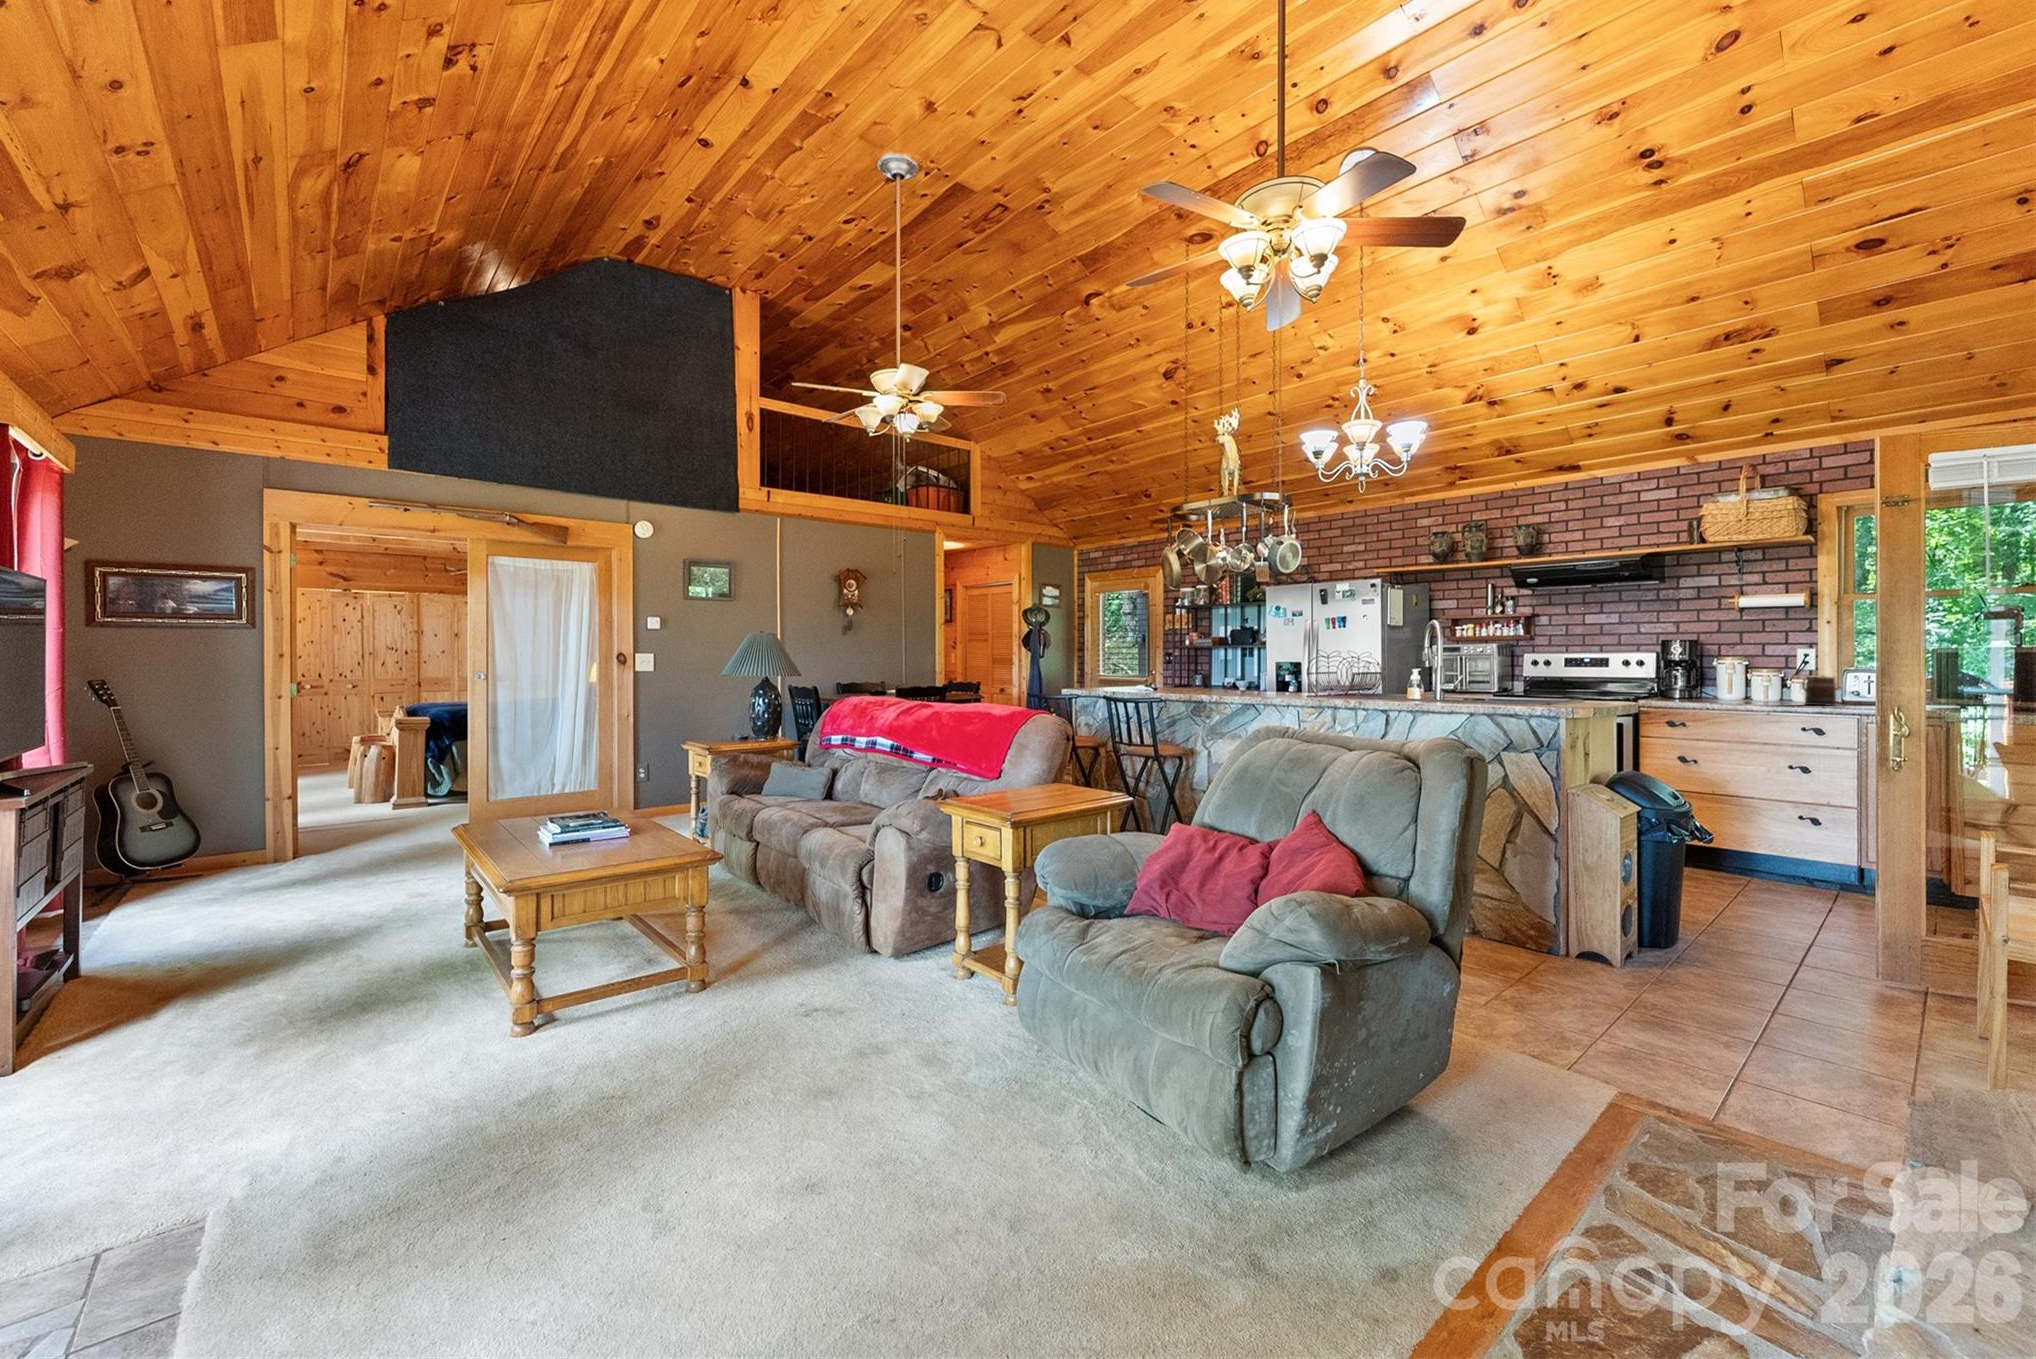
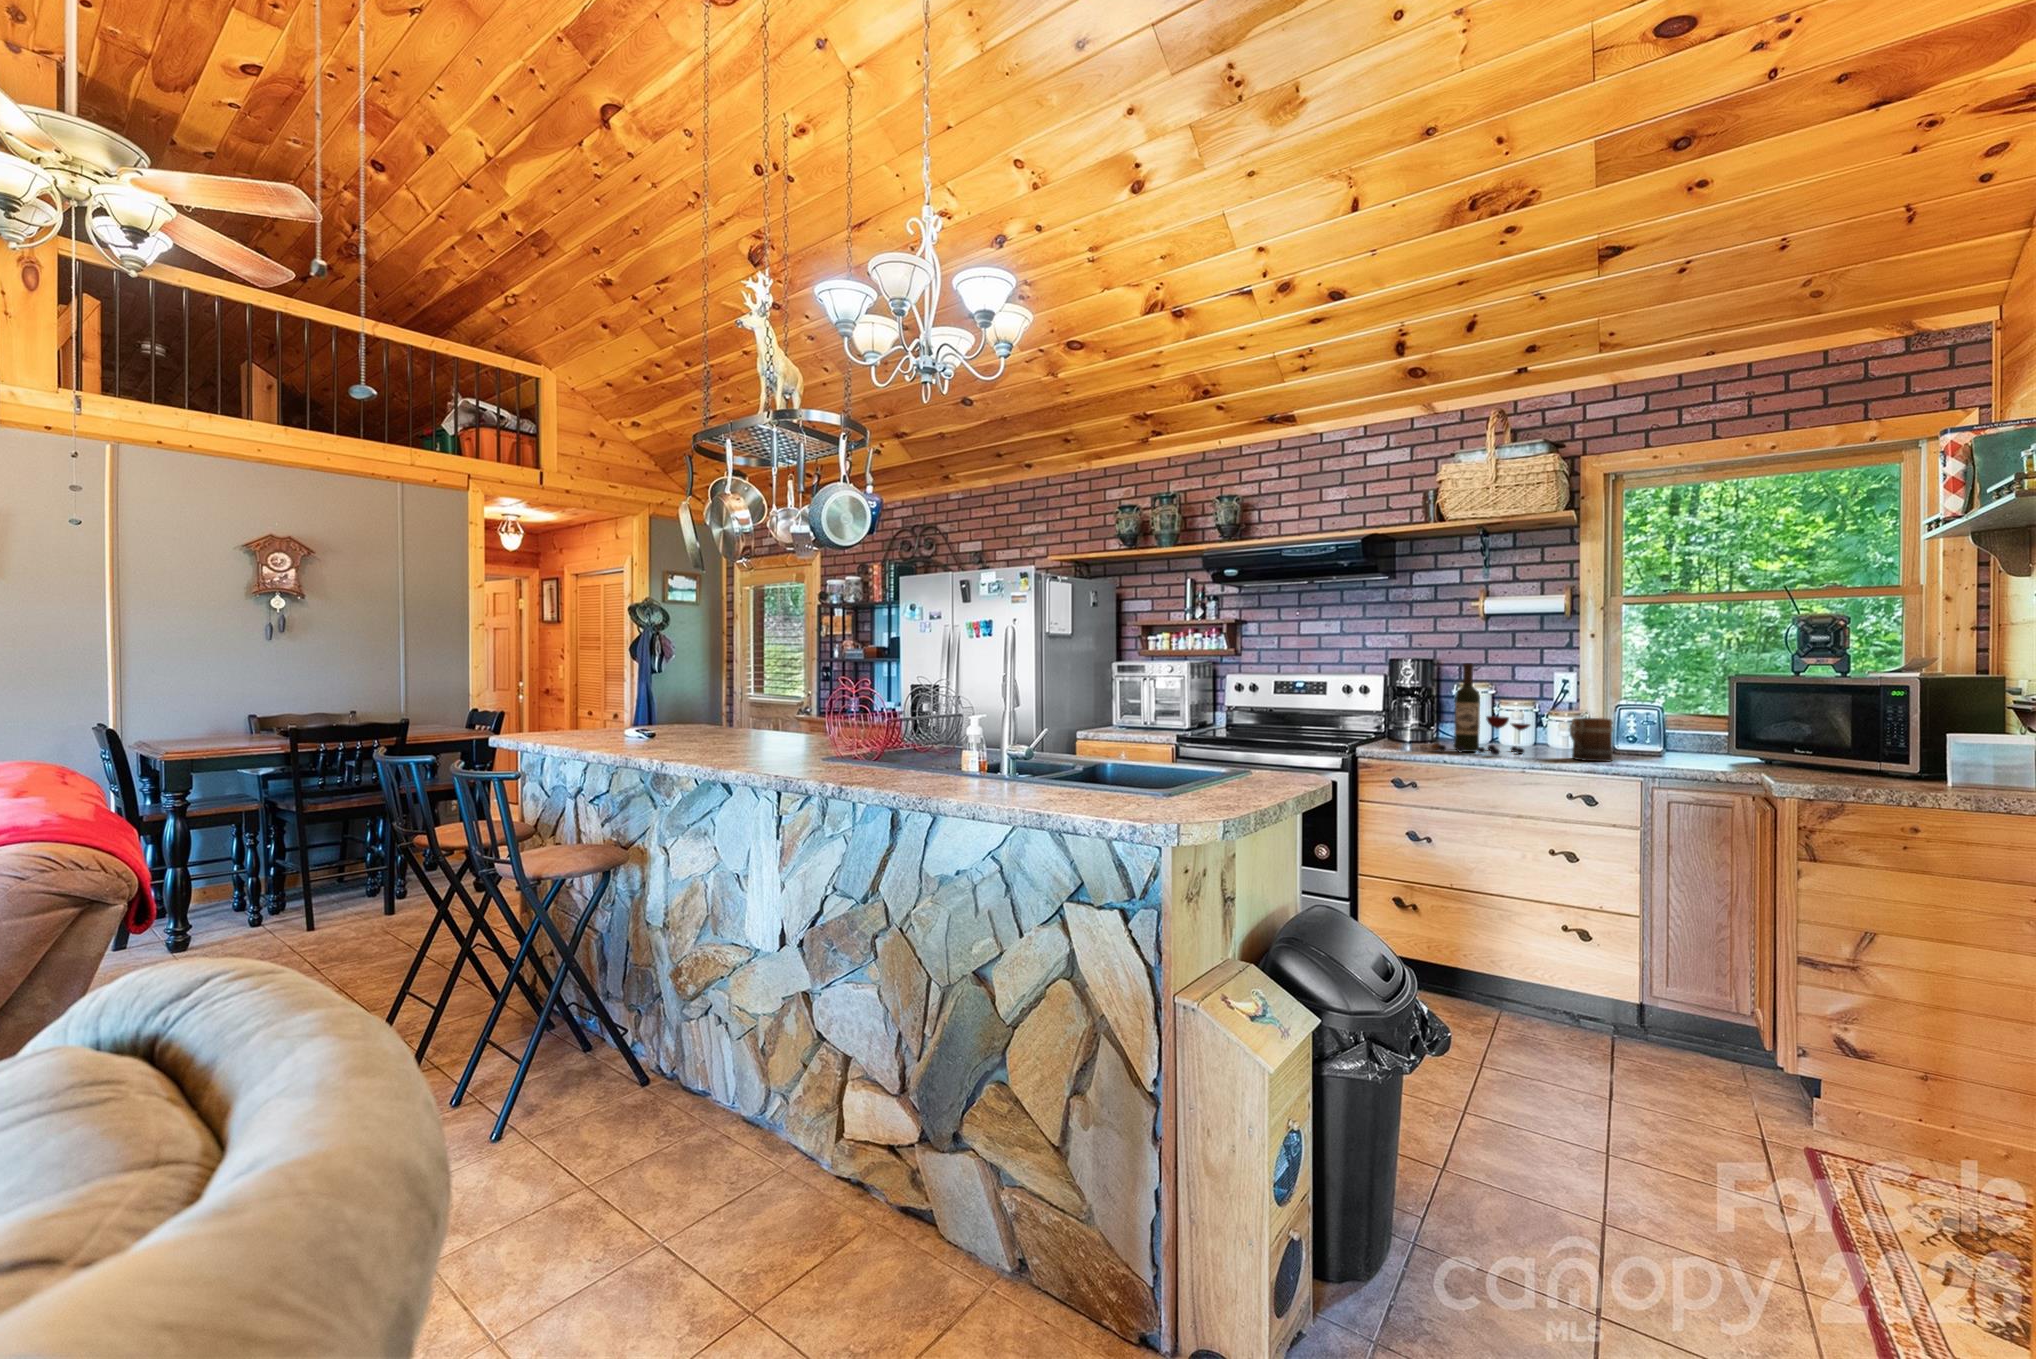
wine bottle: none [1696,642,1776,704] -> present [1432,663,1530,755]

